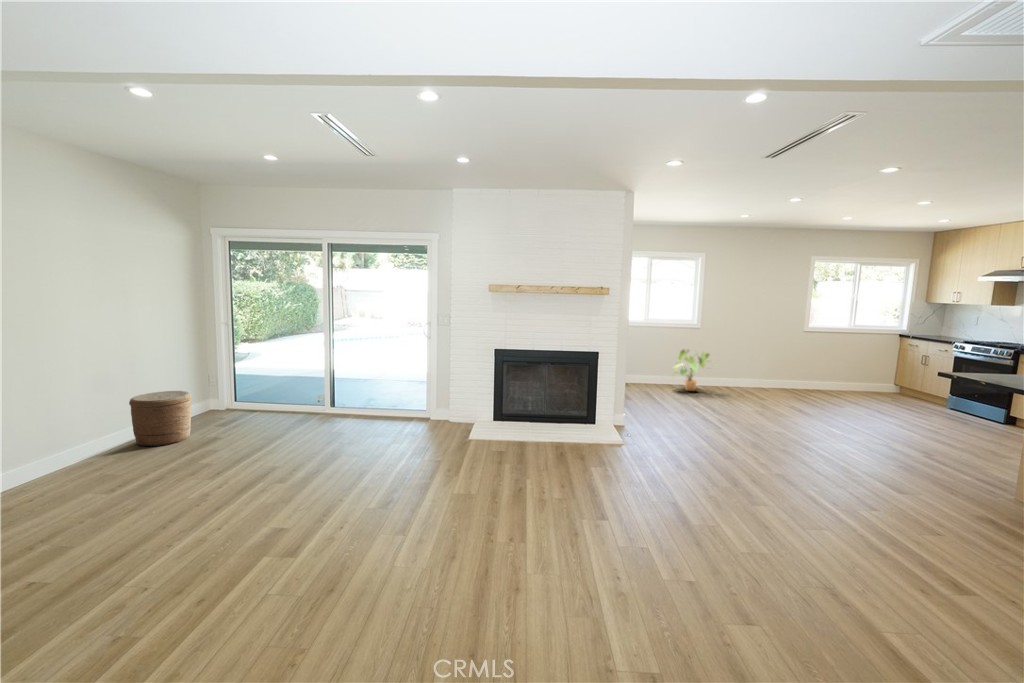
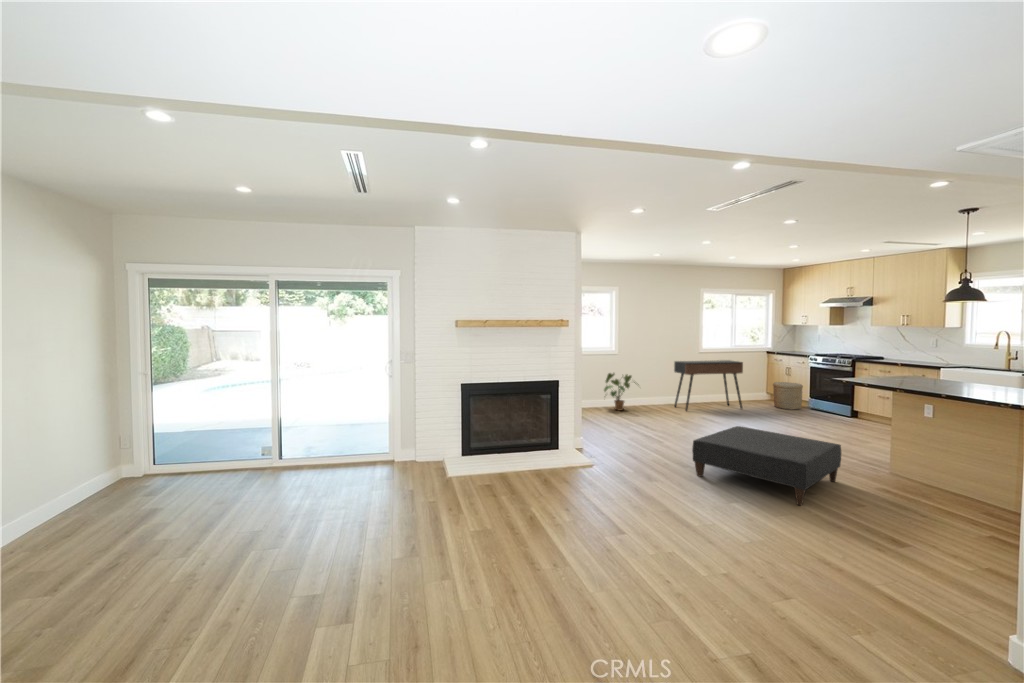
console table: none [759,340,855,402] -> present [674,360,743,411]
woven basket: present [129,391,192,446] -> present [773,382,803,410]
ottoman: none [738,419,946,522] -> present [692,426,841,505]

